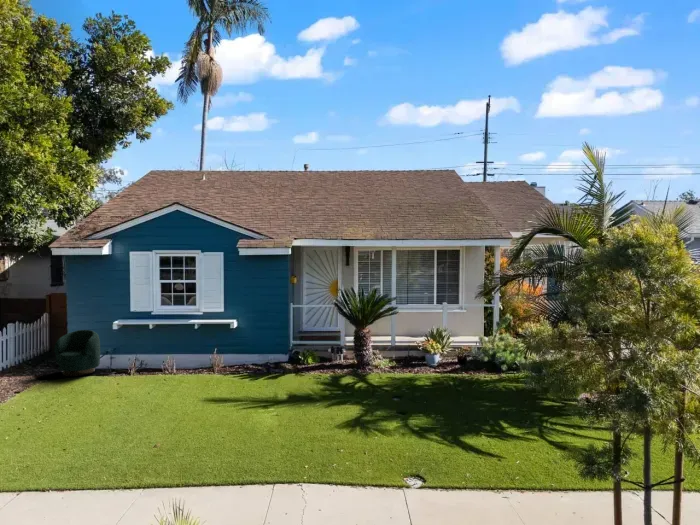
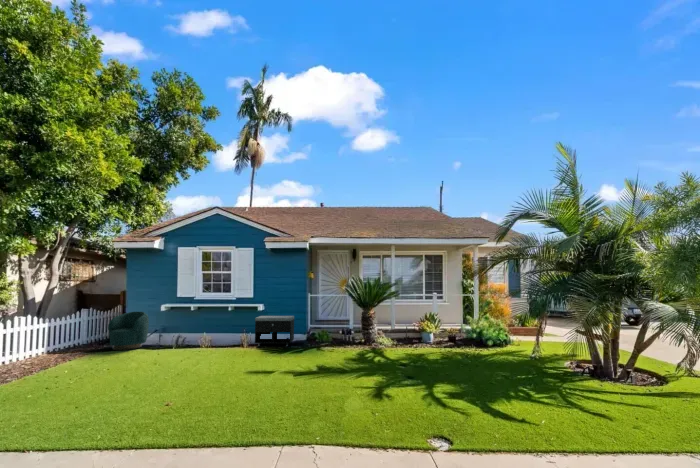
storage bench: none [228,334,274,370] -> present [255,316,294,346]

